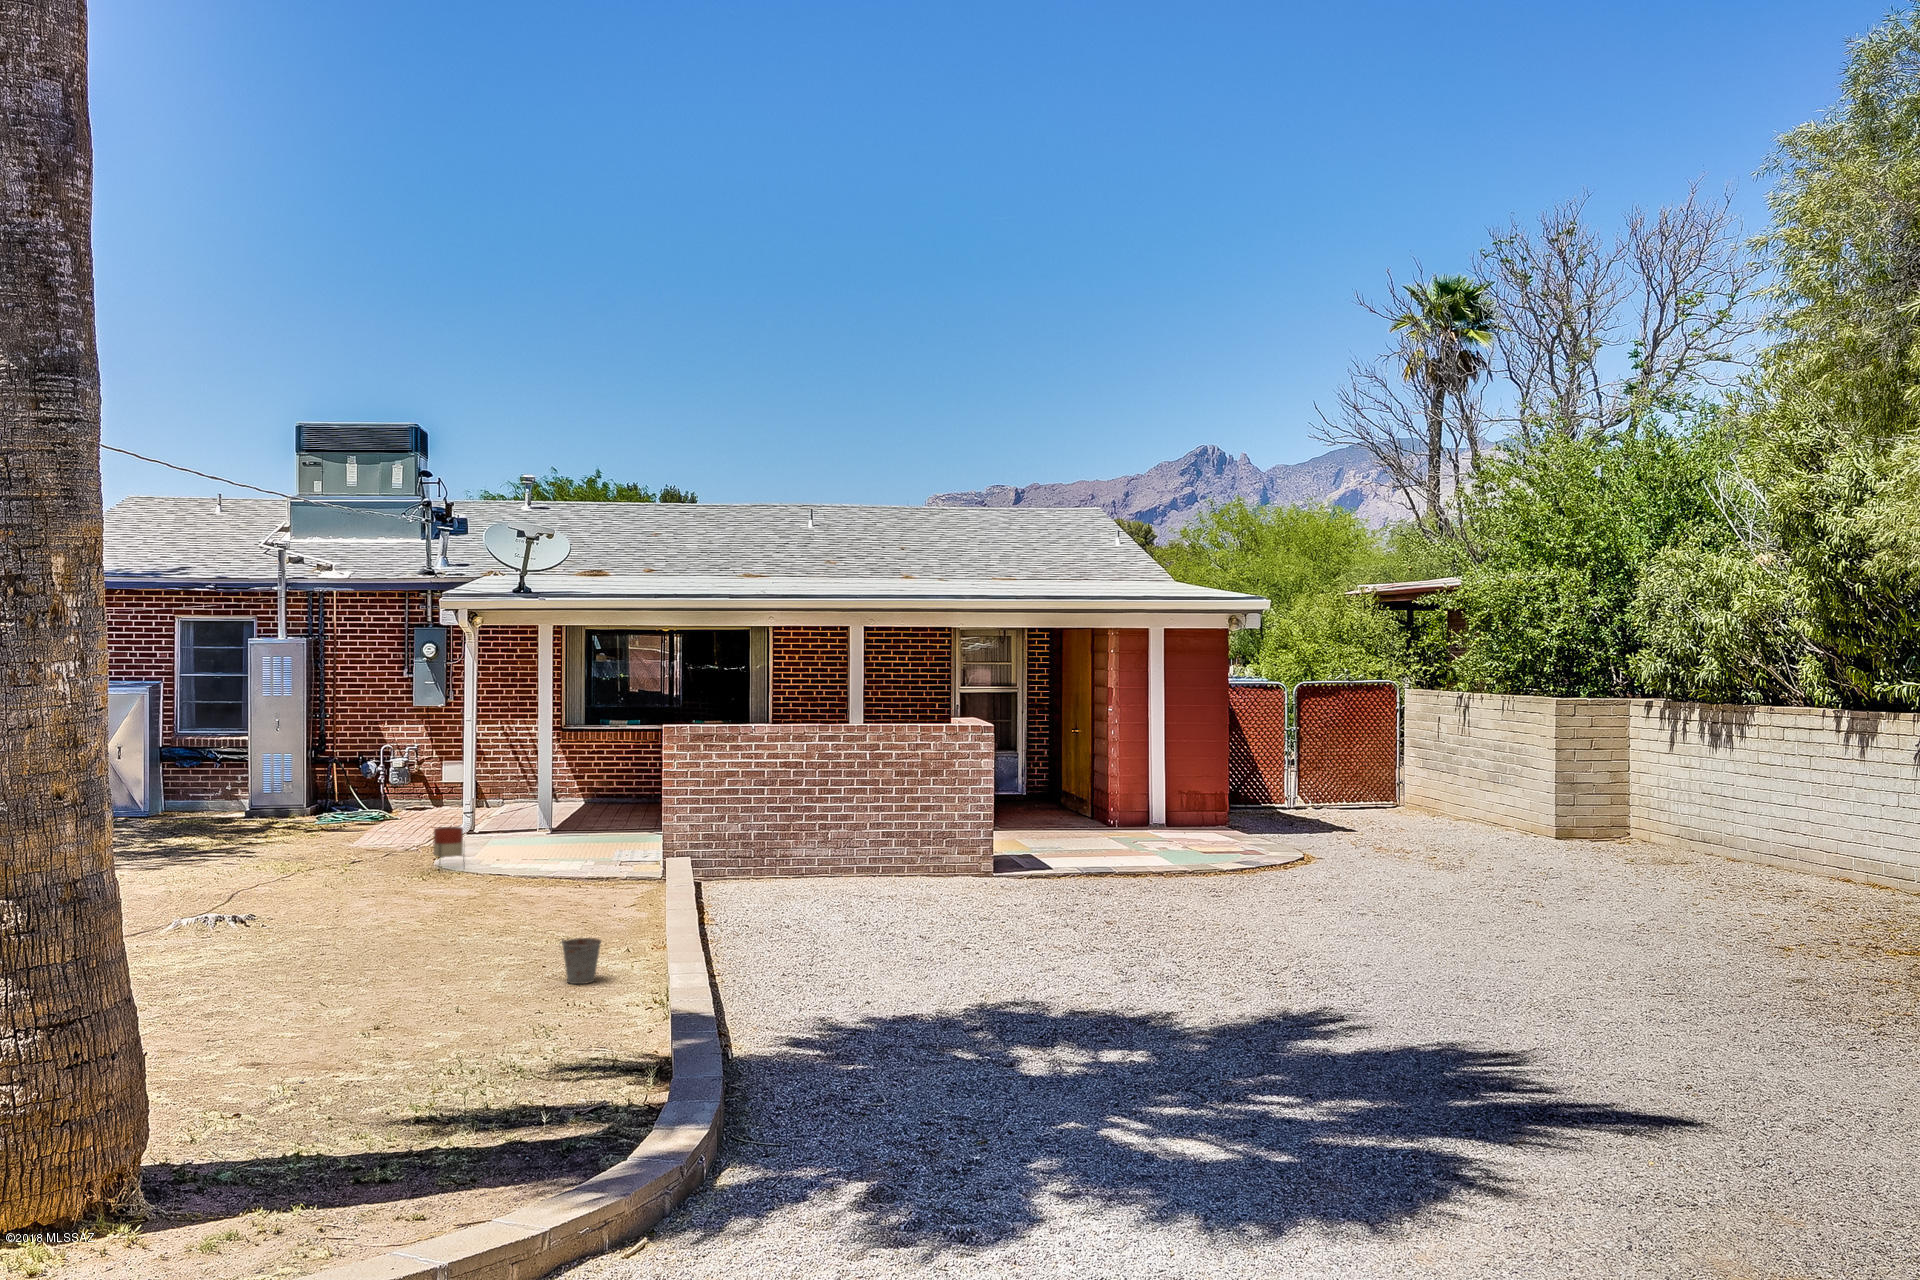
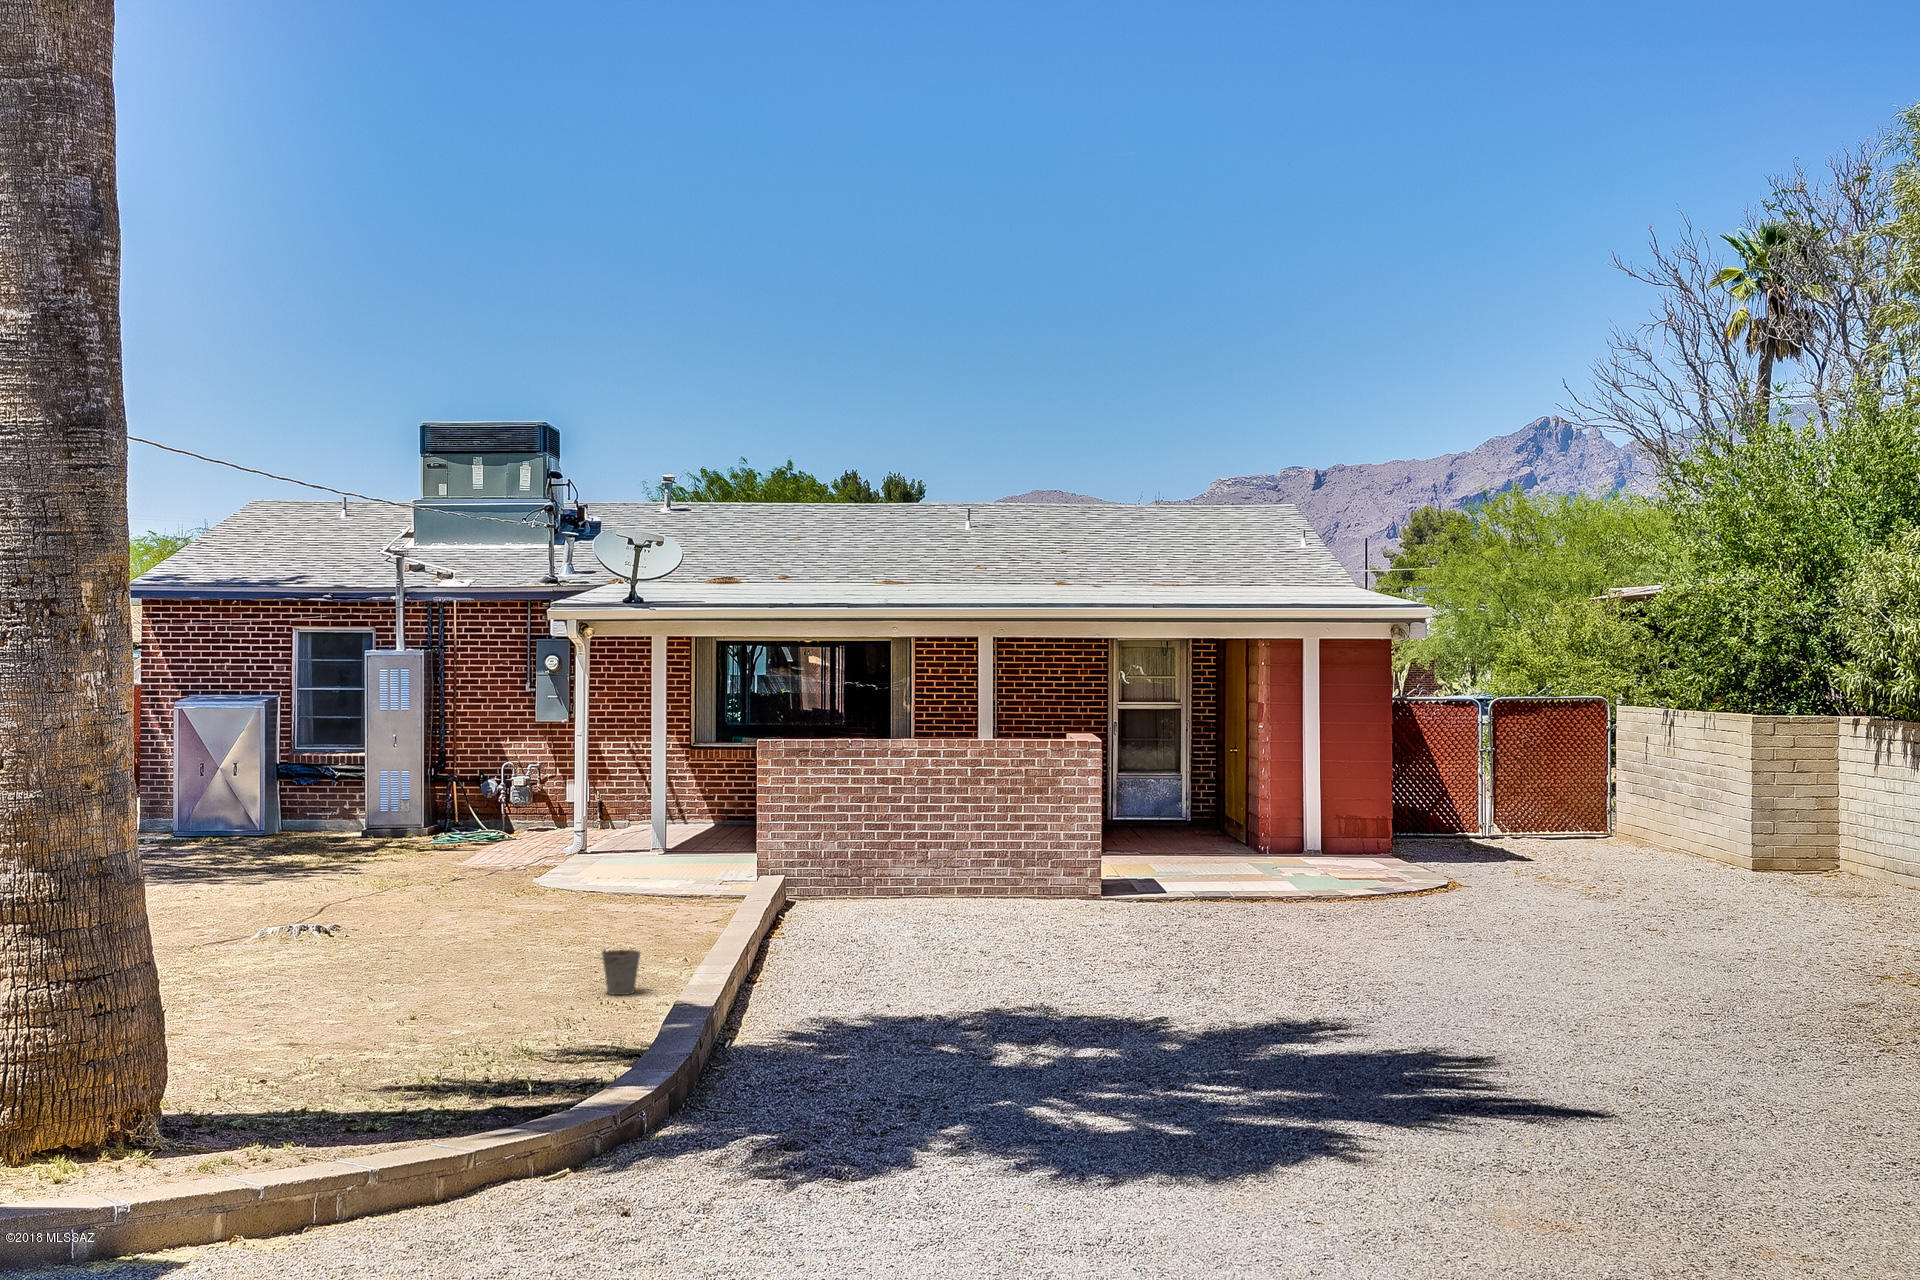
planter: present [433,827,465,863] -> none [527,845,558,892]

